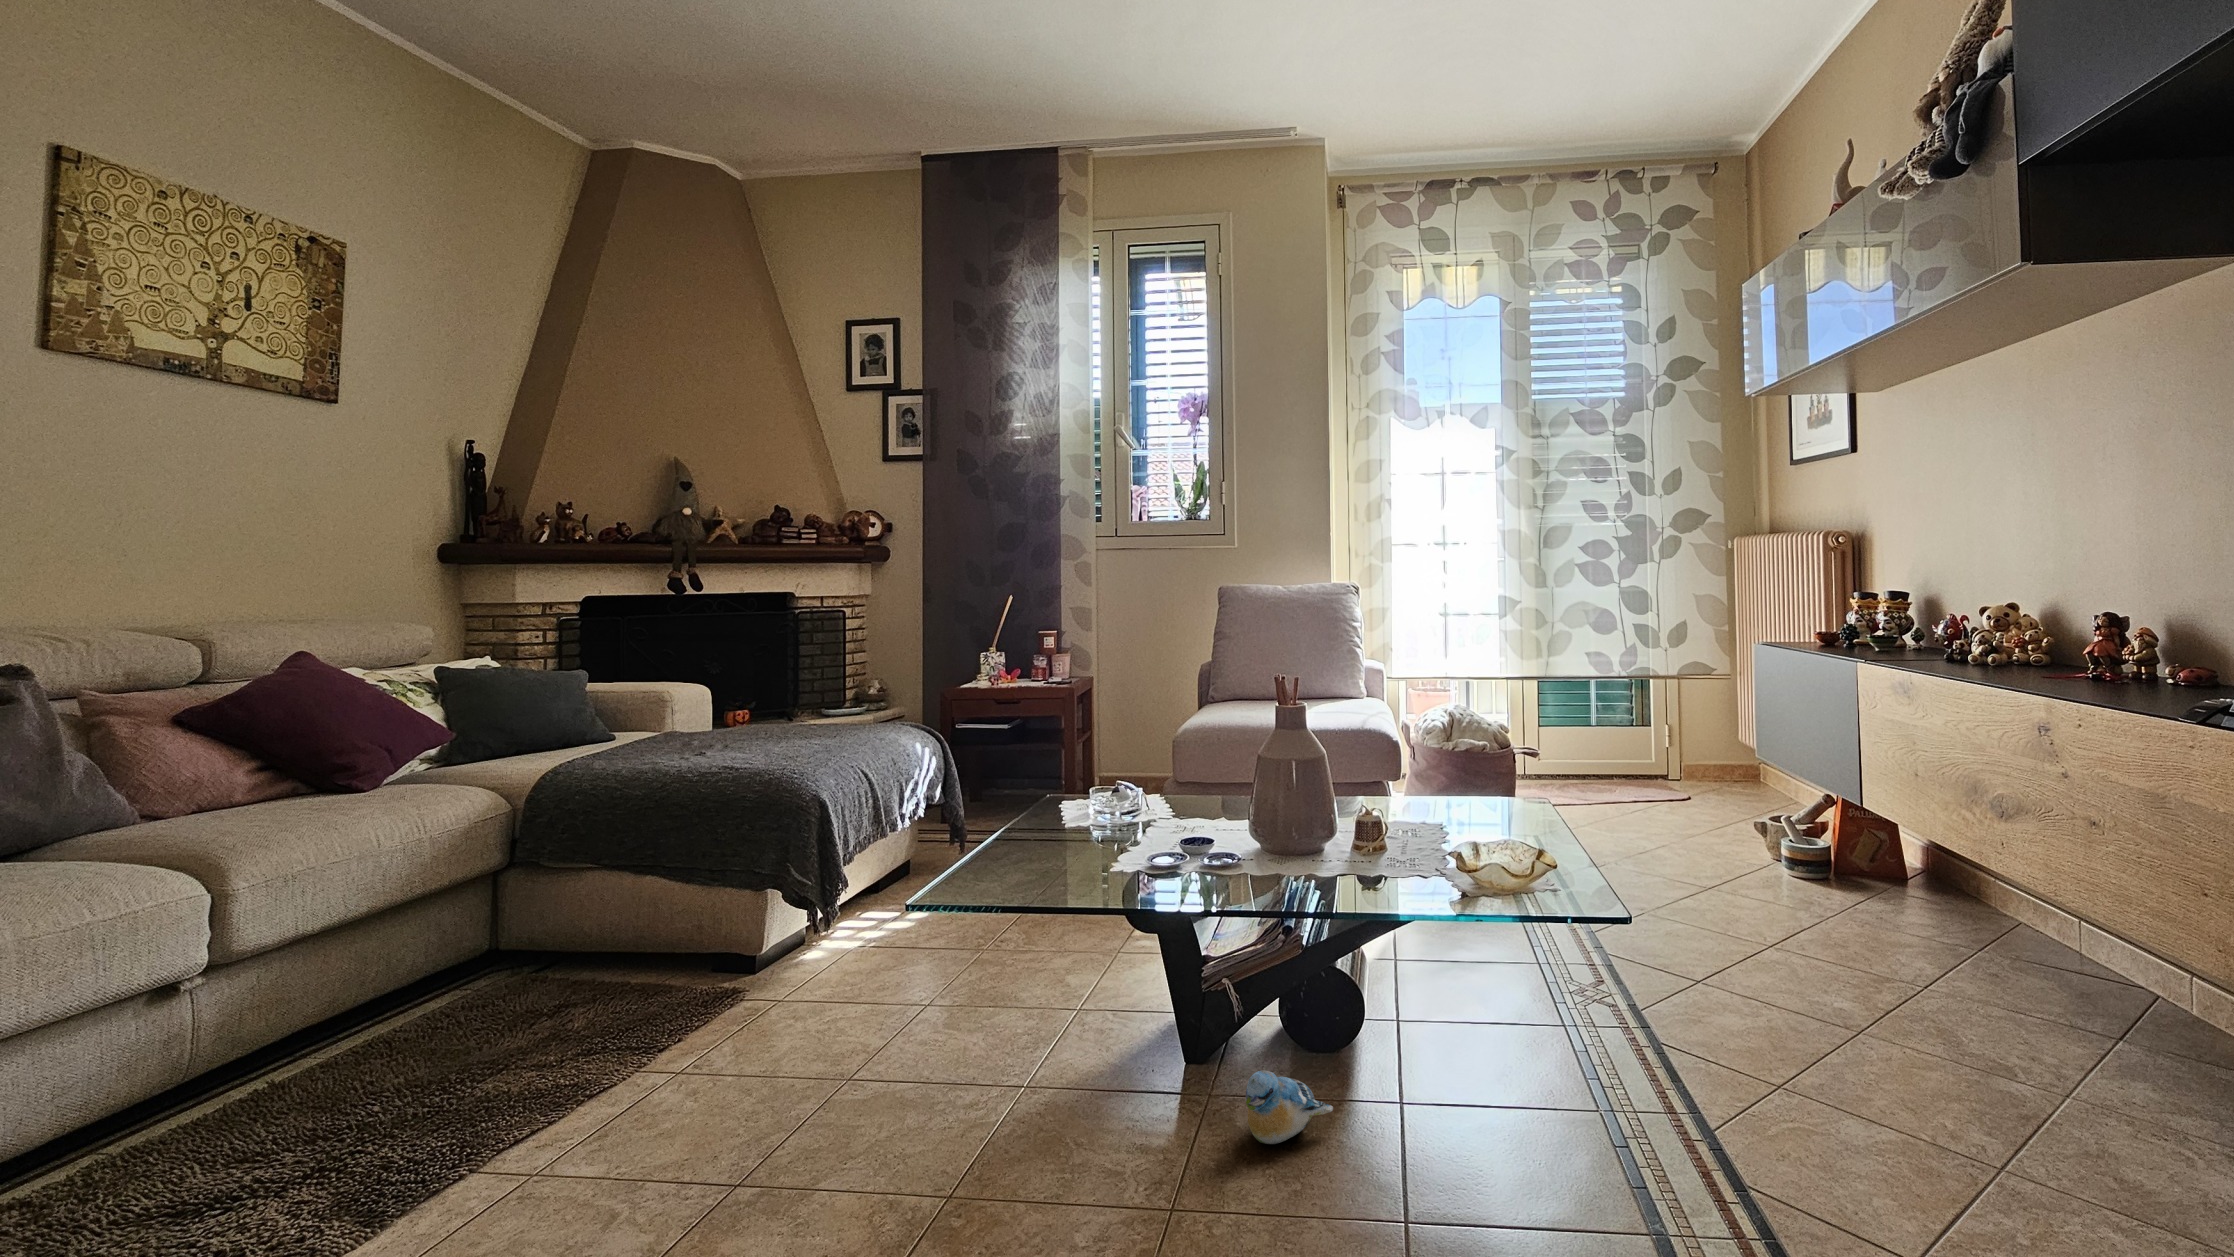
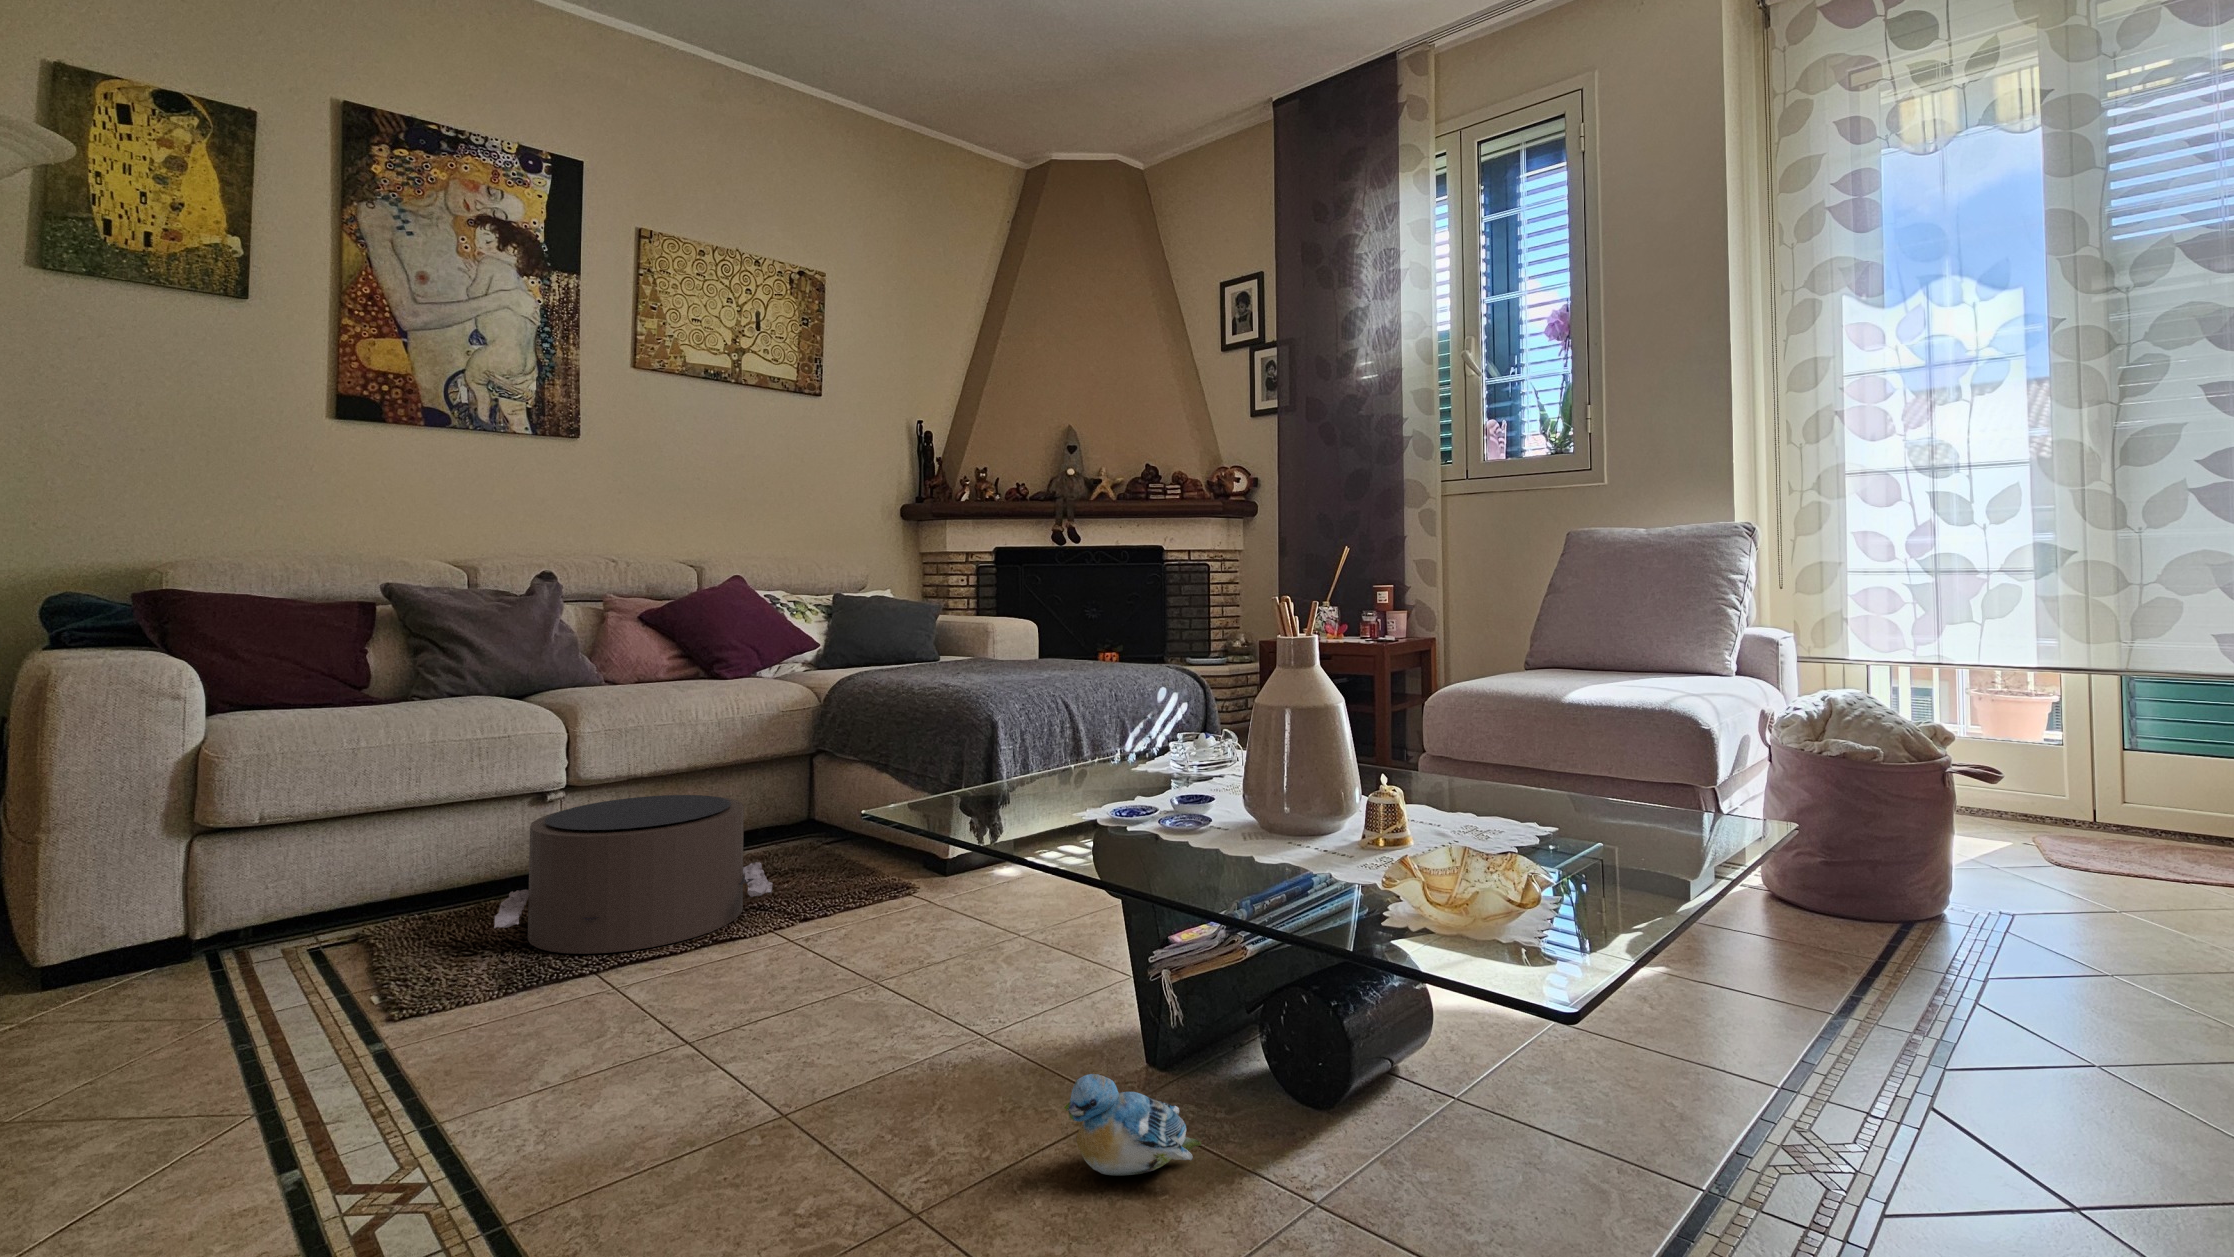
pouf: none [220,935,633,1174] -> present [494,795,772,954]

